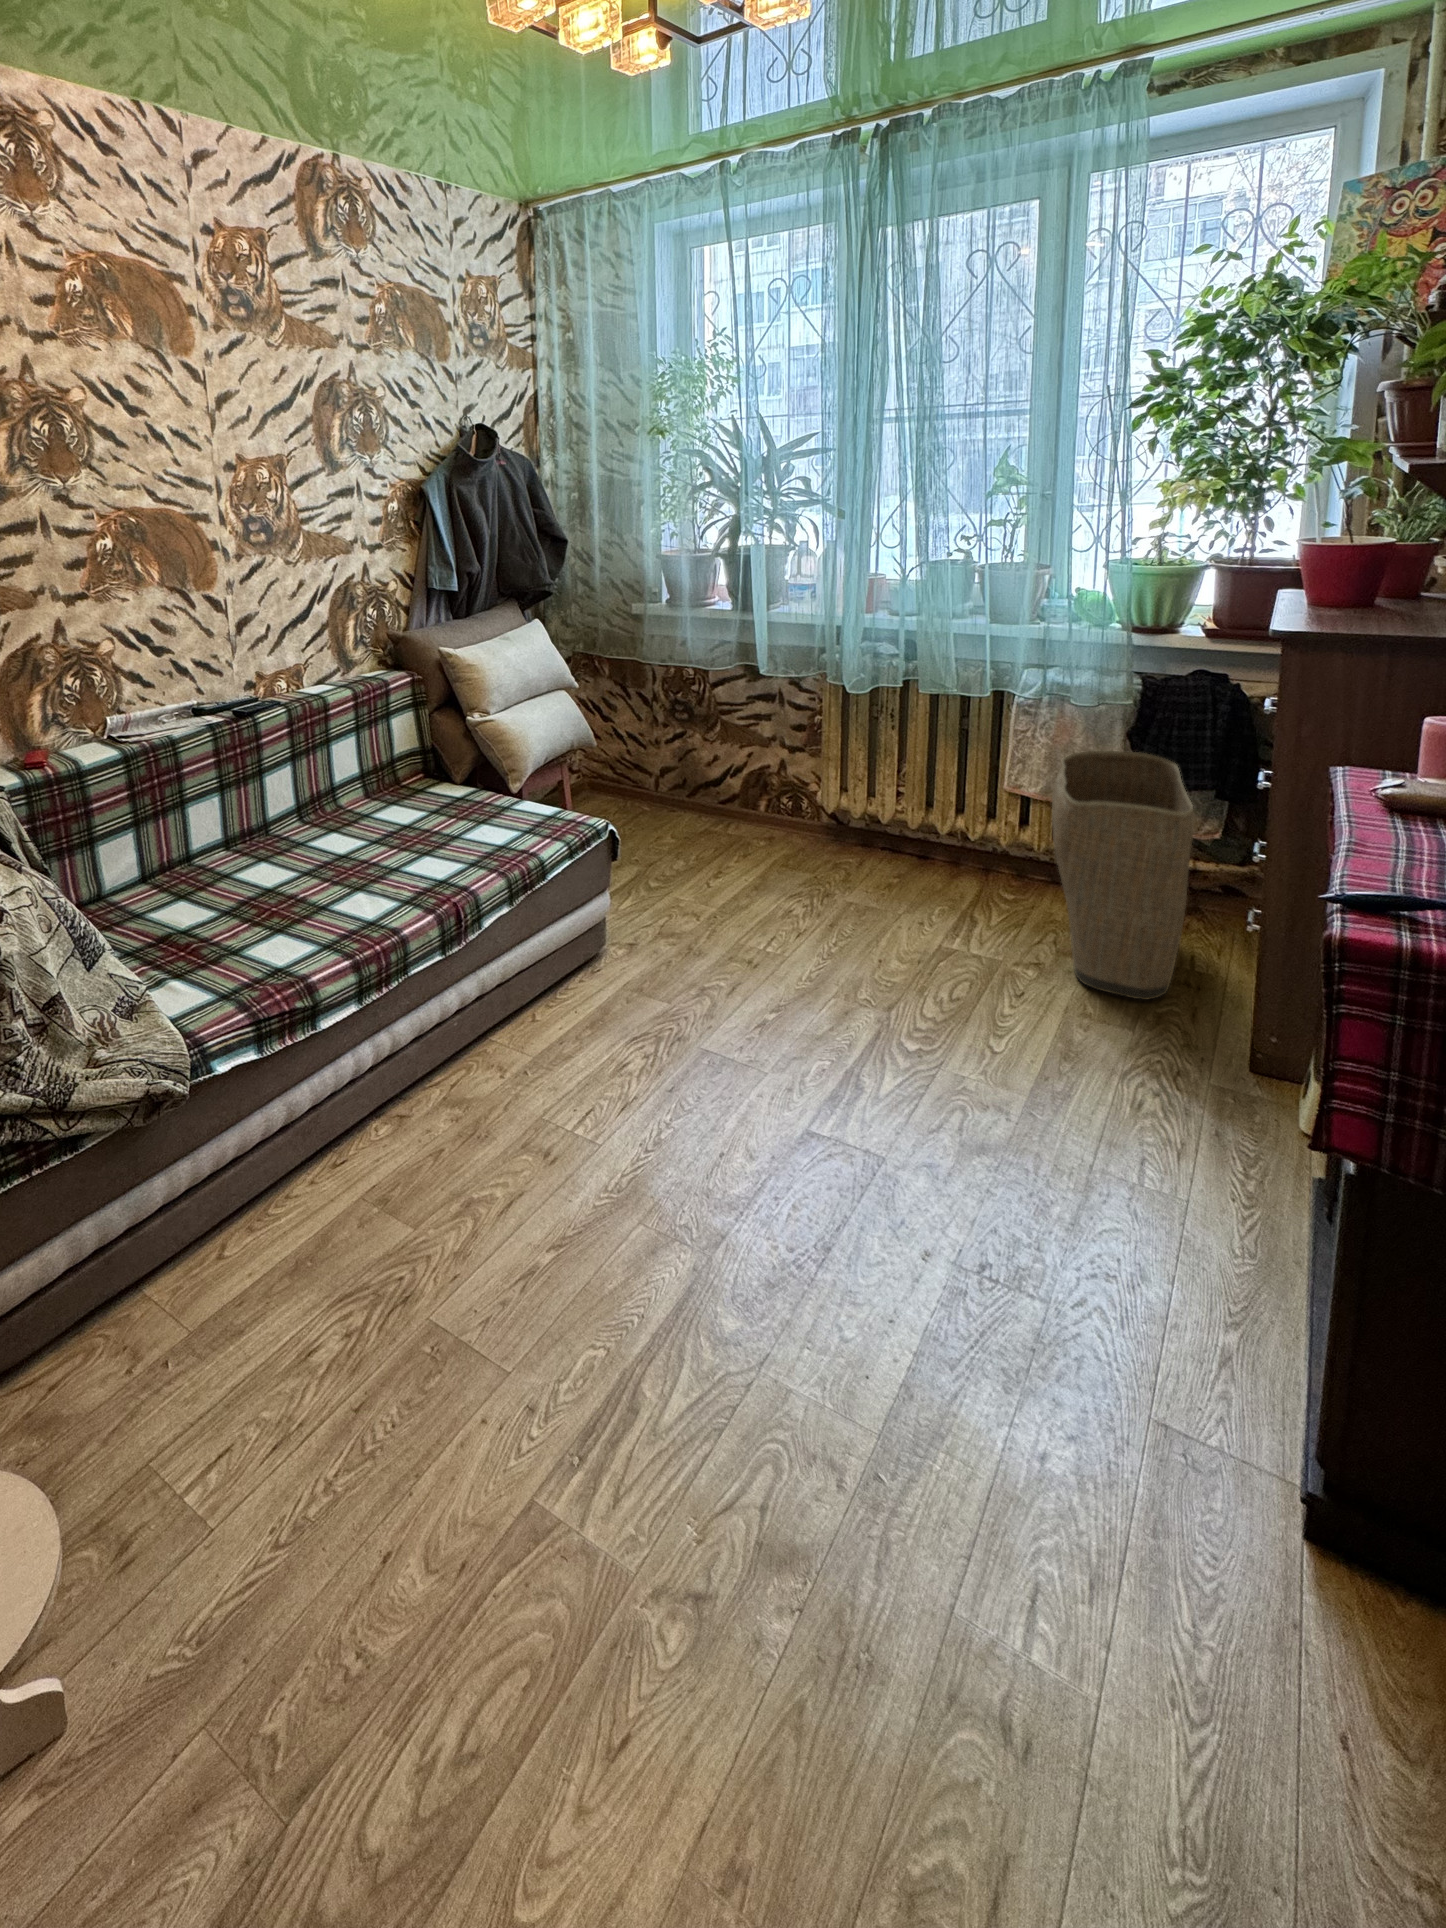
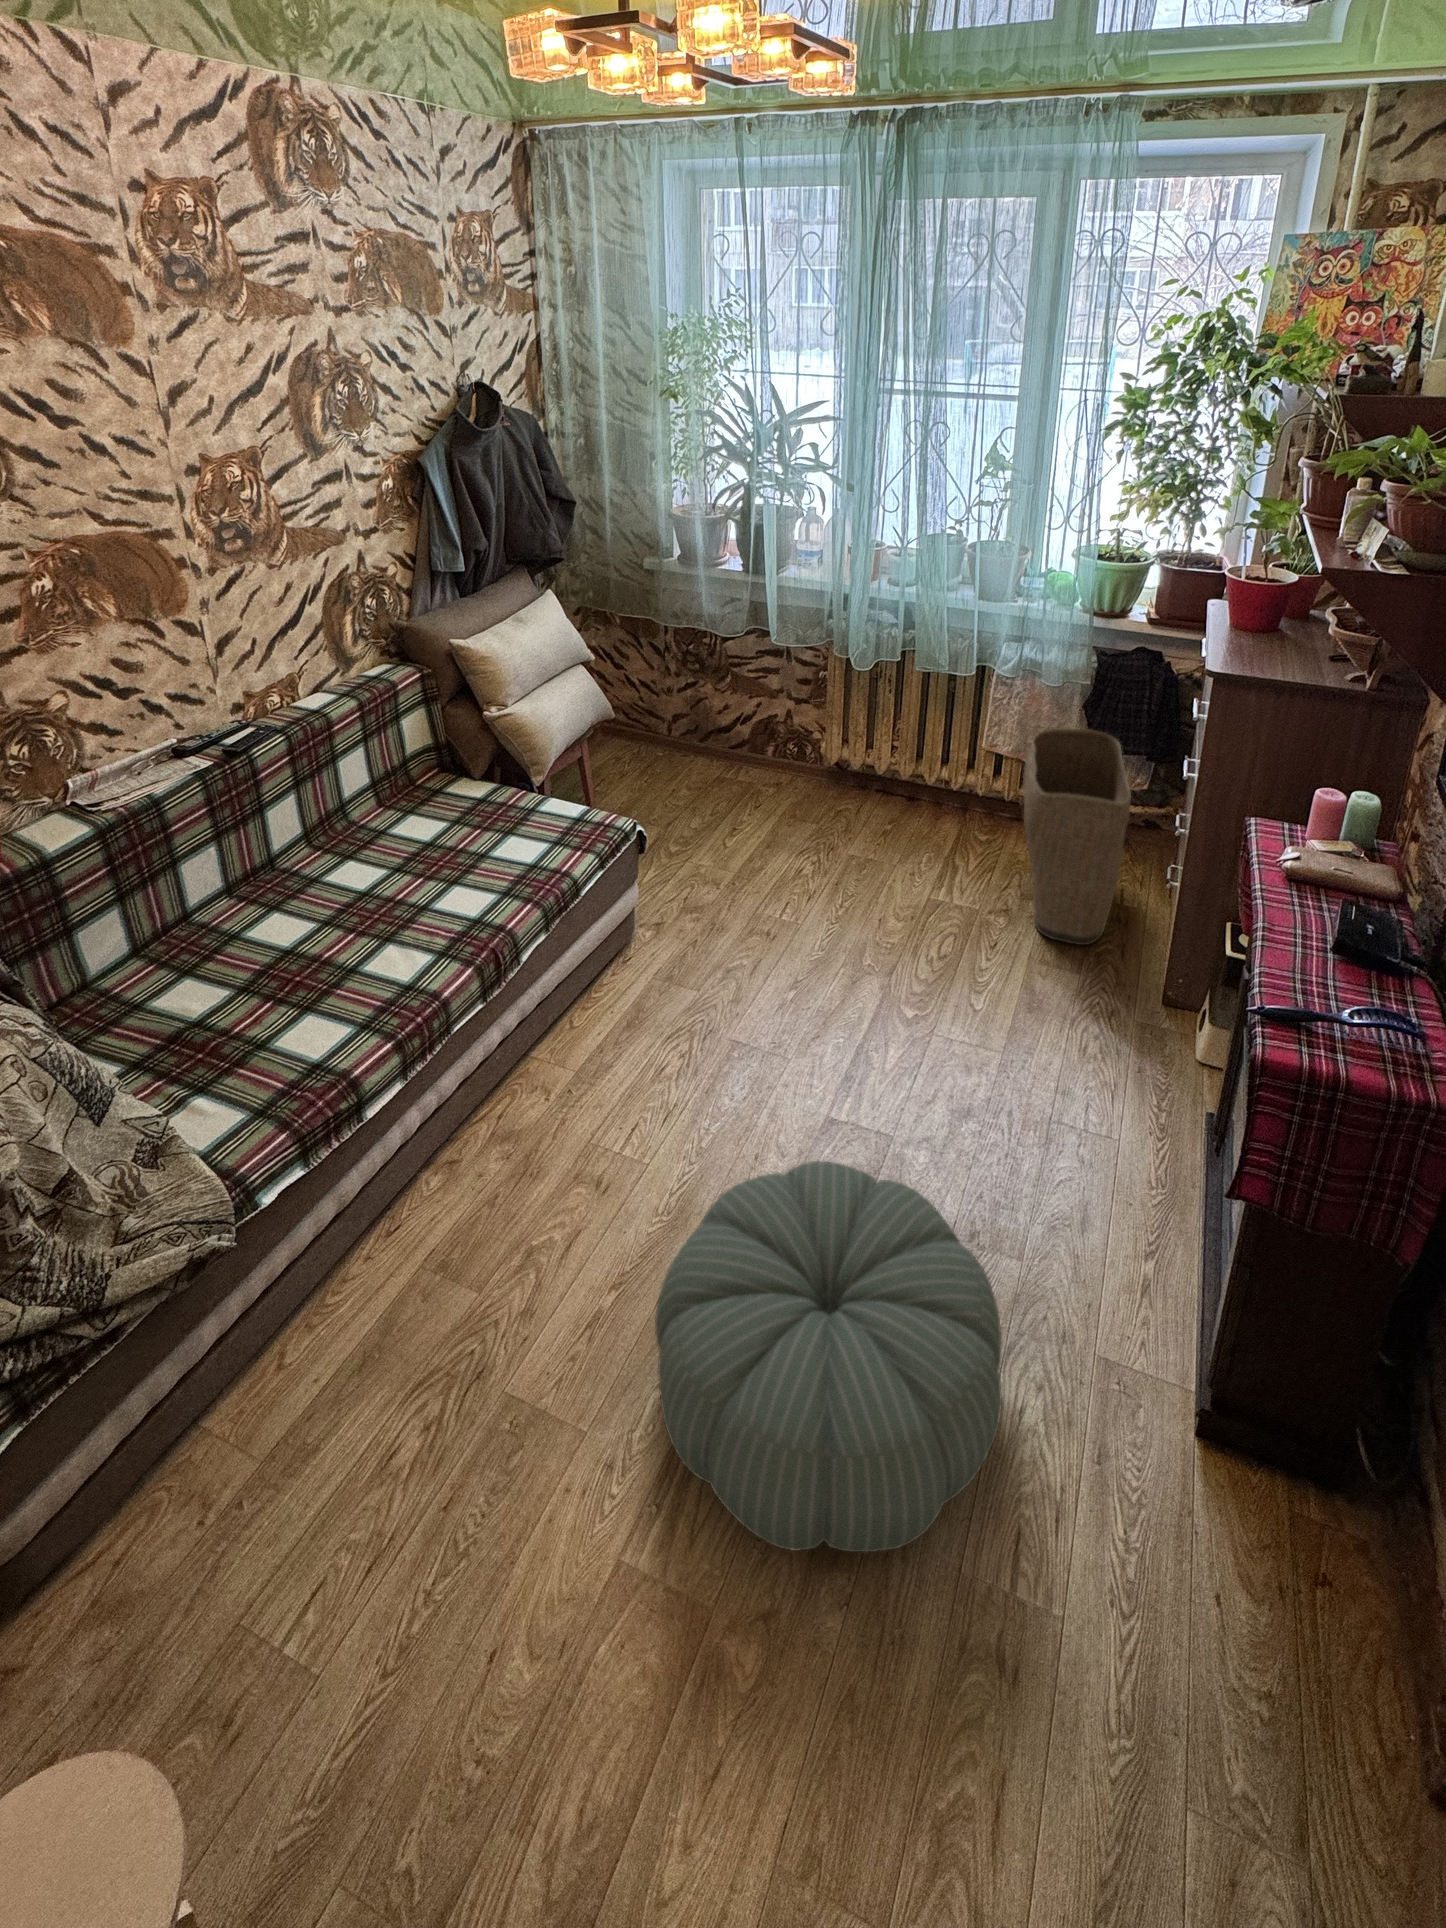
pouf: none [592,1132,1027,1576] -> present [655,1161,1002,1552]

